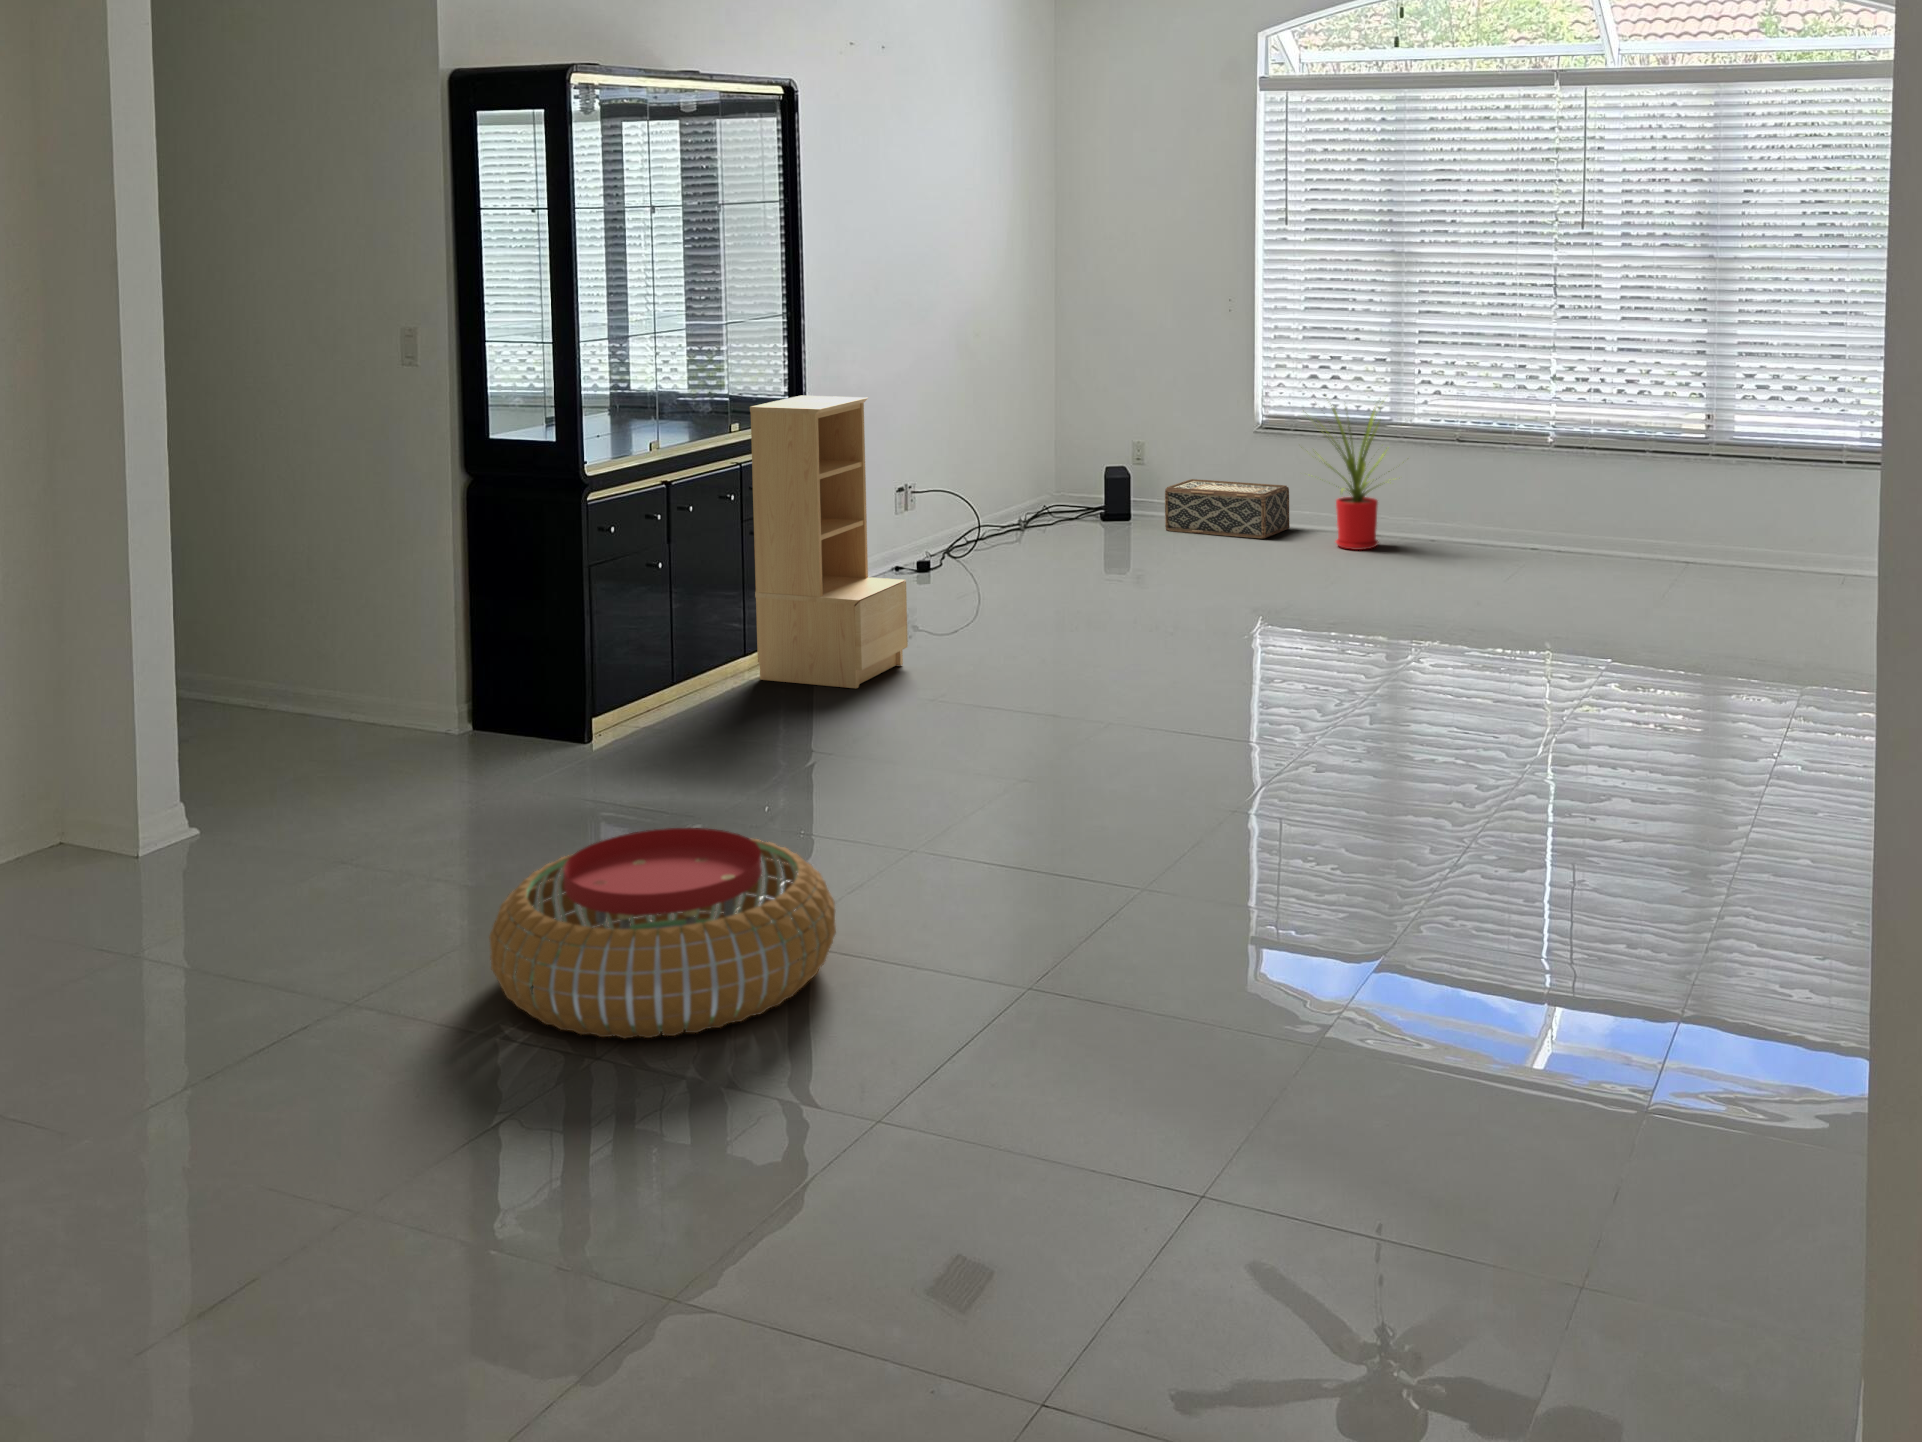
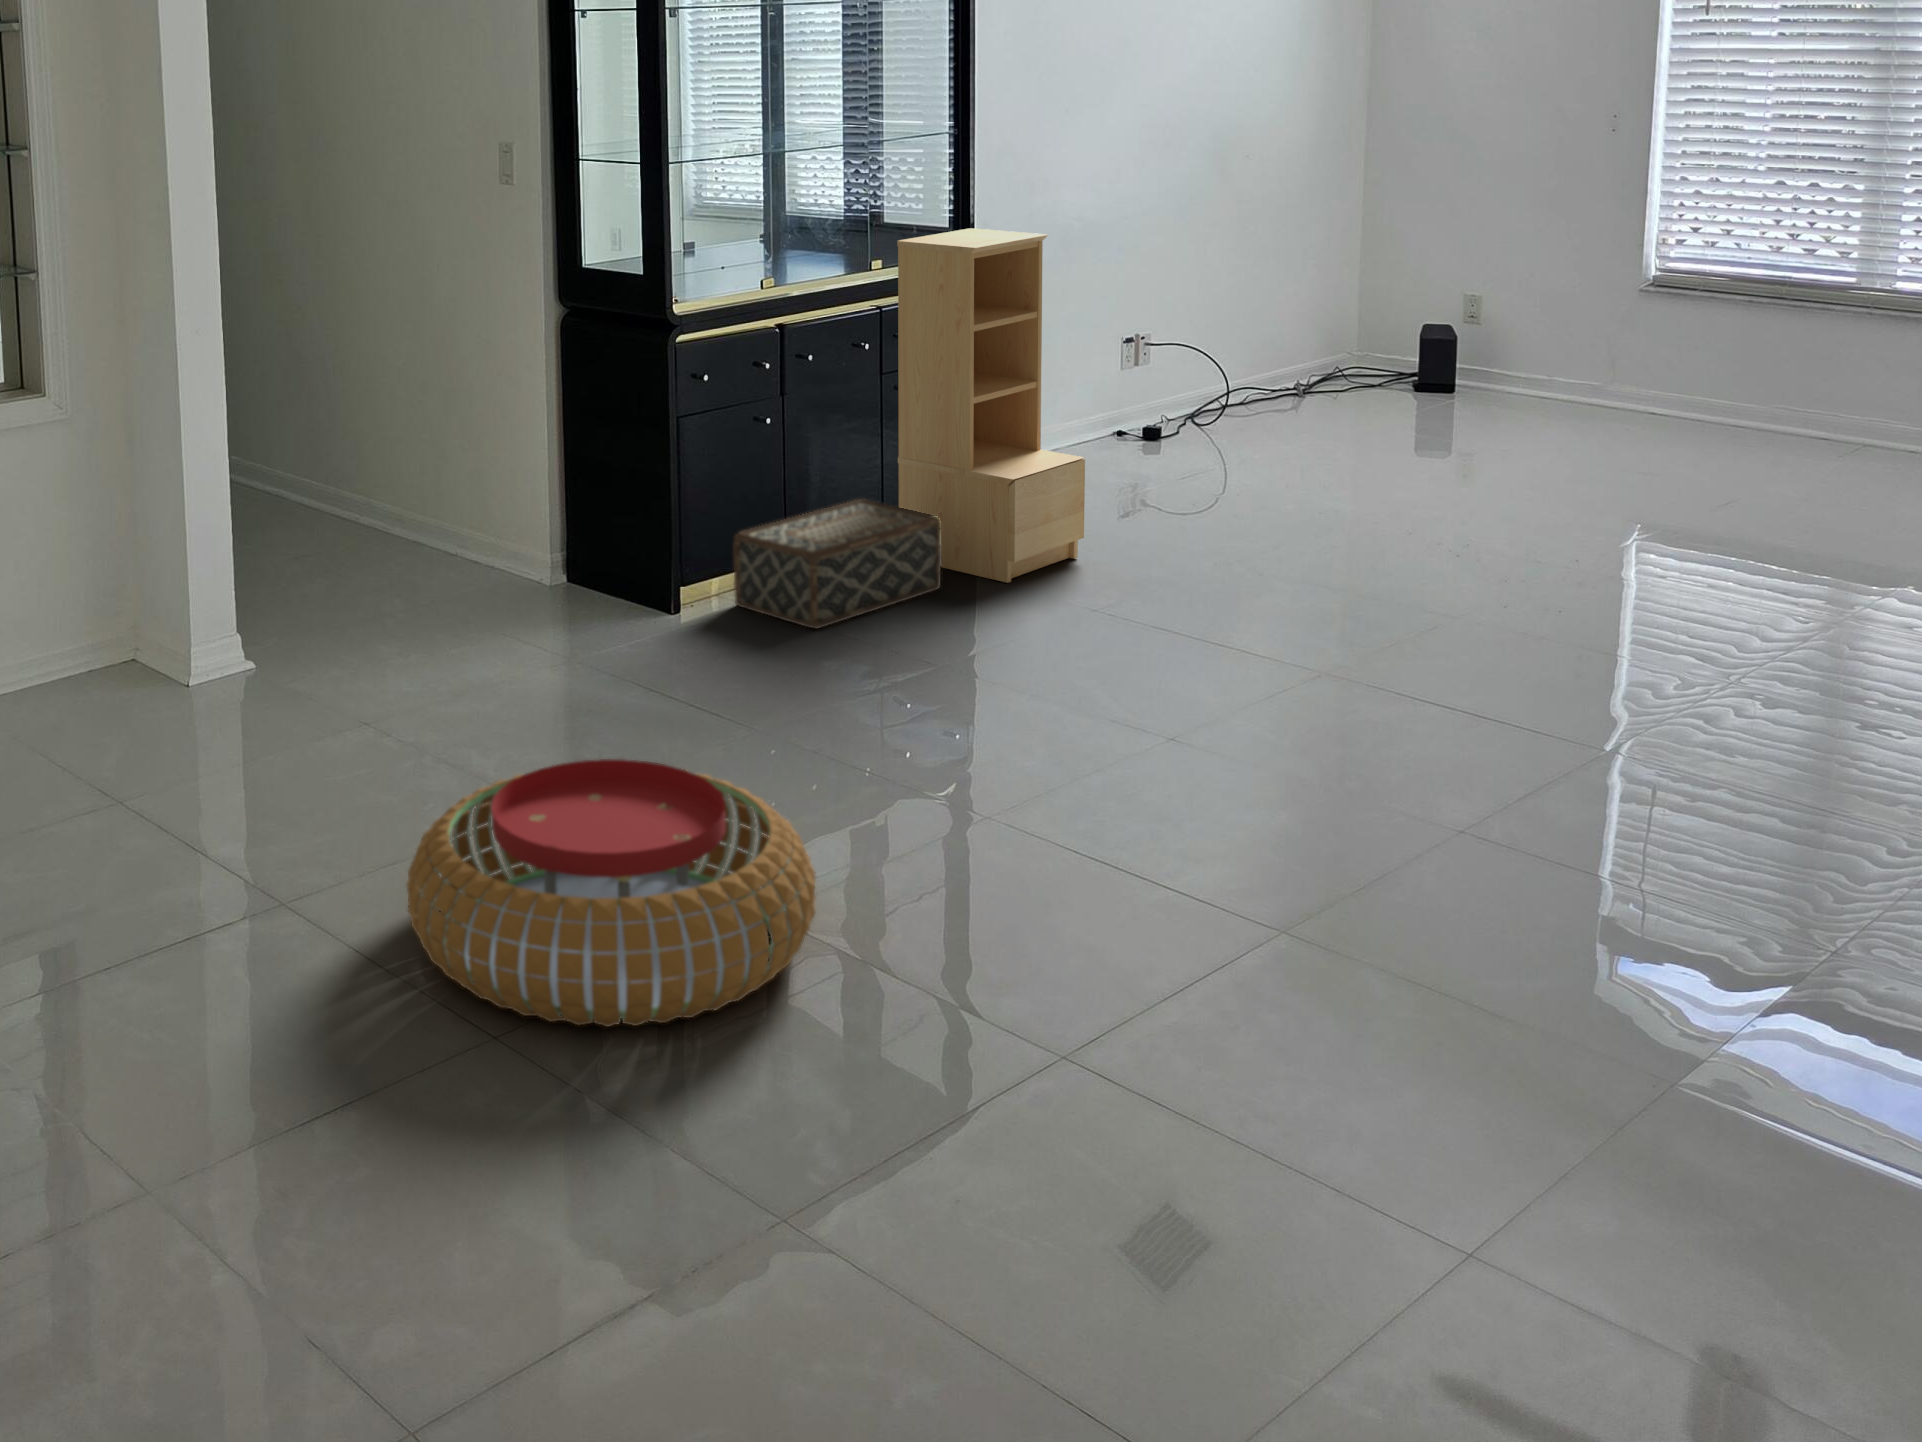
house plant: present [1313,408,1385,550] -> none [1692,244,1883,458]
woven basket: present [1165,479,1290,539] -> present [734,499,941,629]

